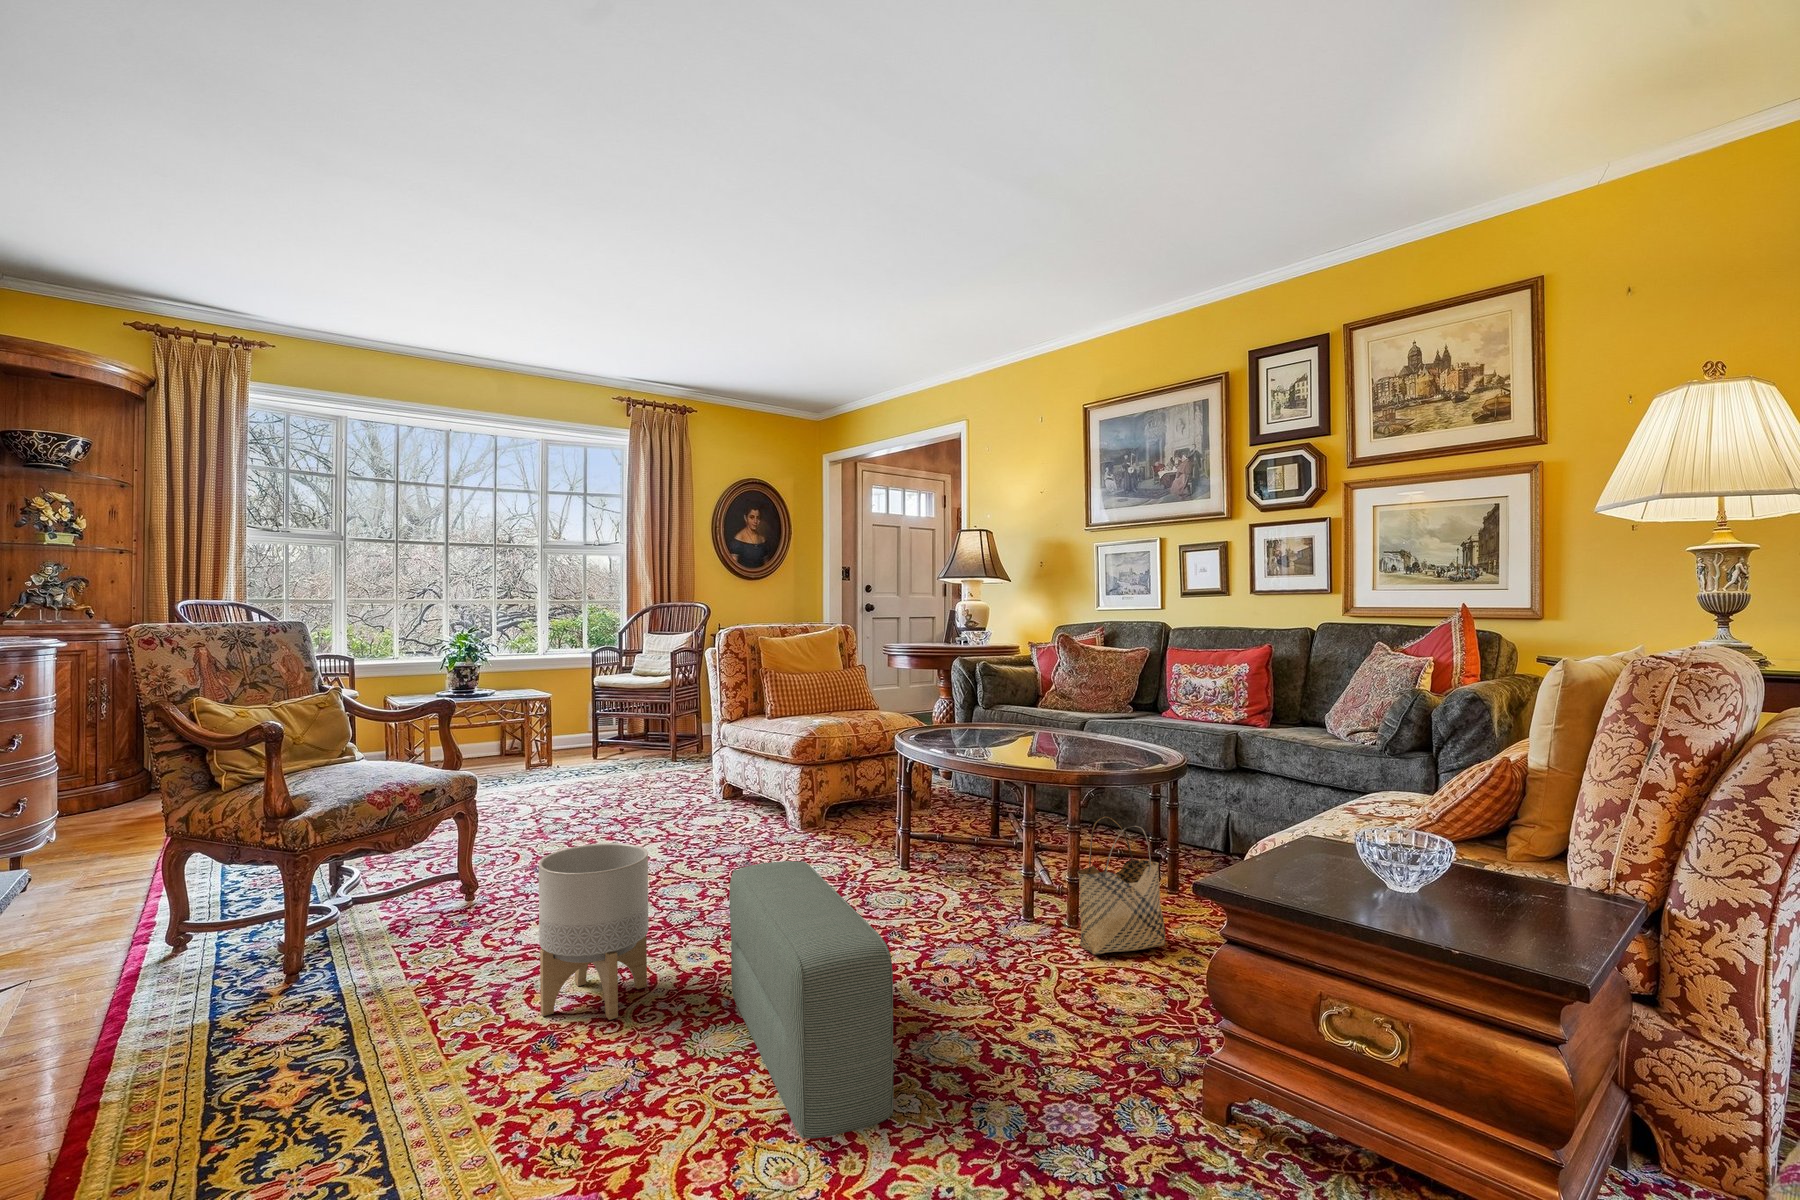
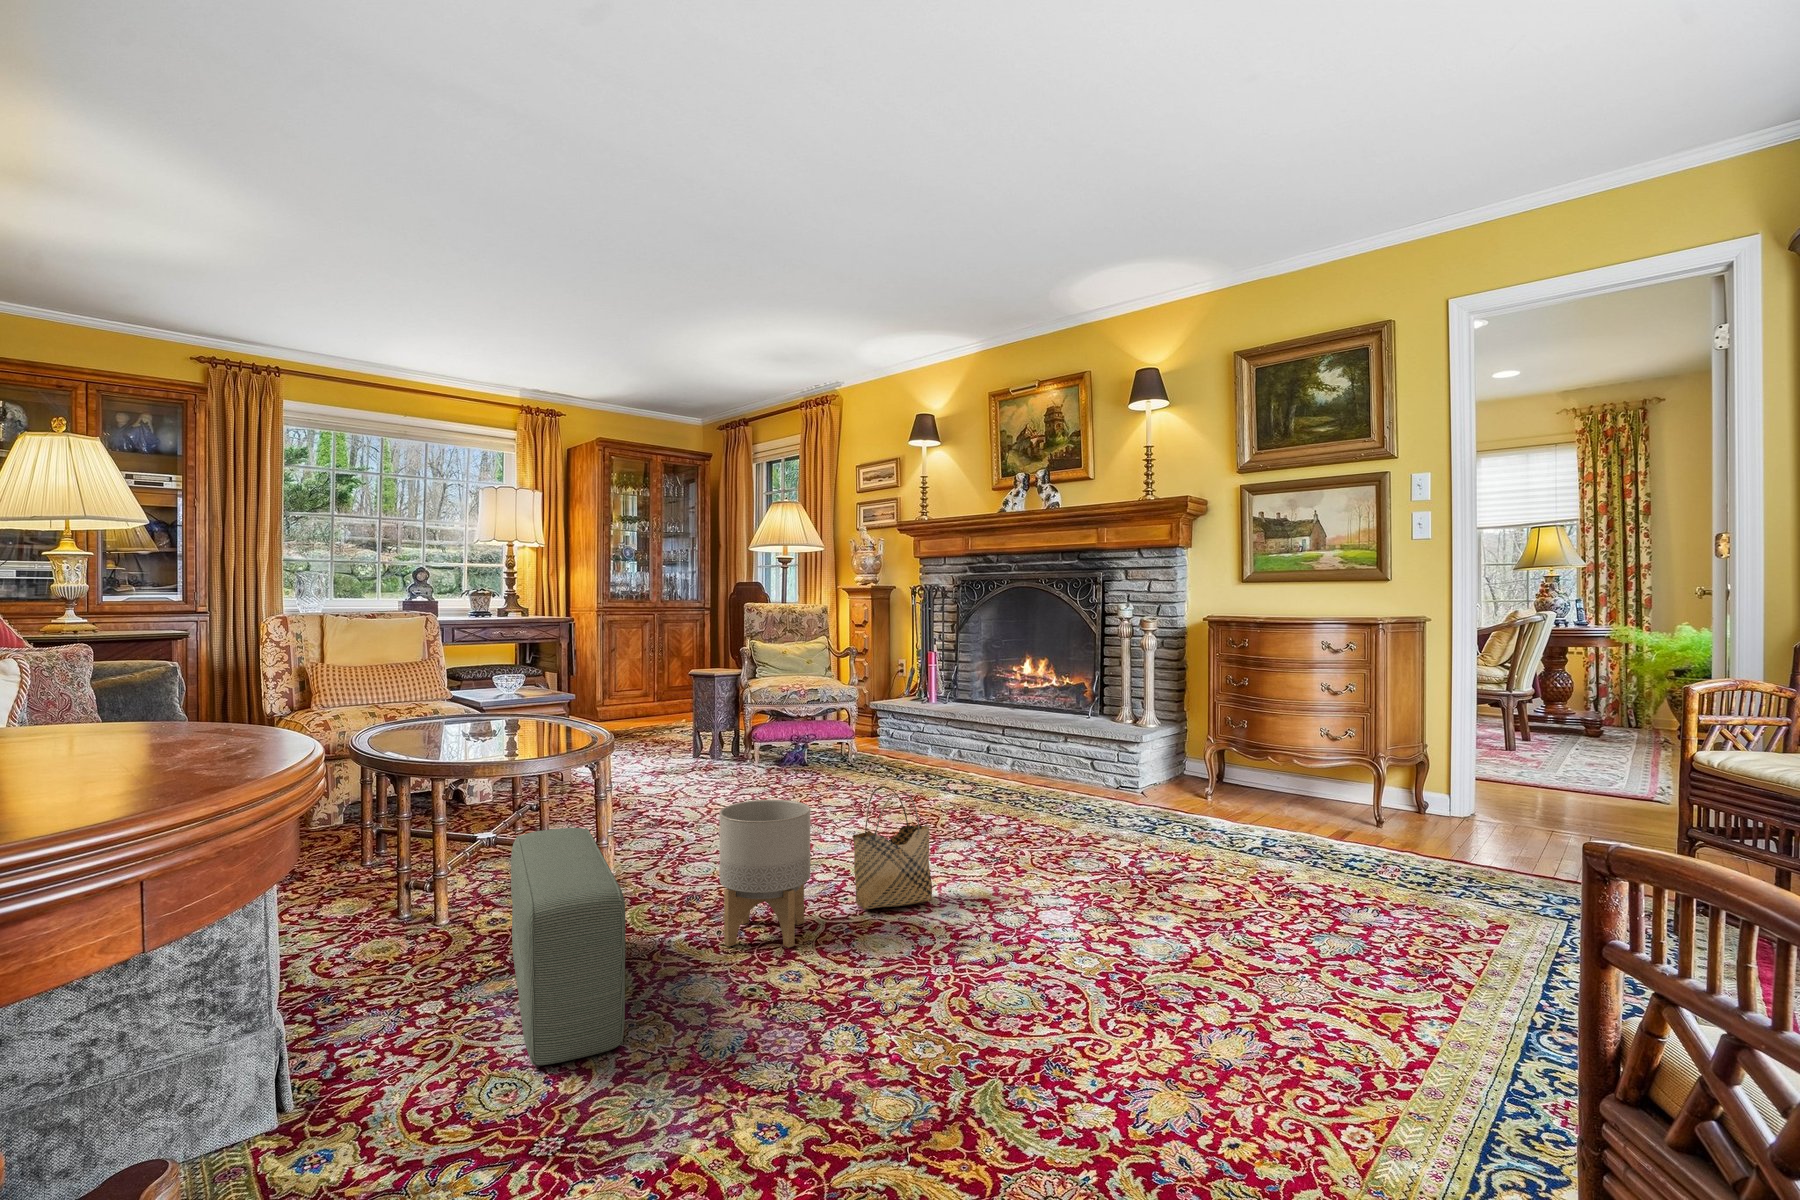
planter: present [539,843,648,1020] -> present [719,800,810,948]

